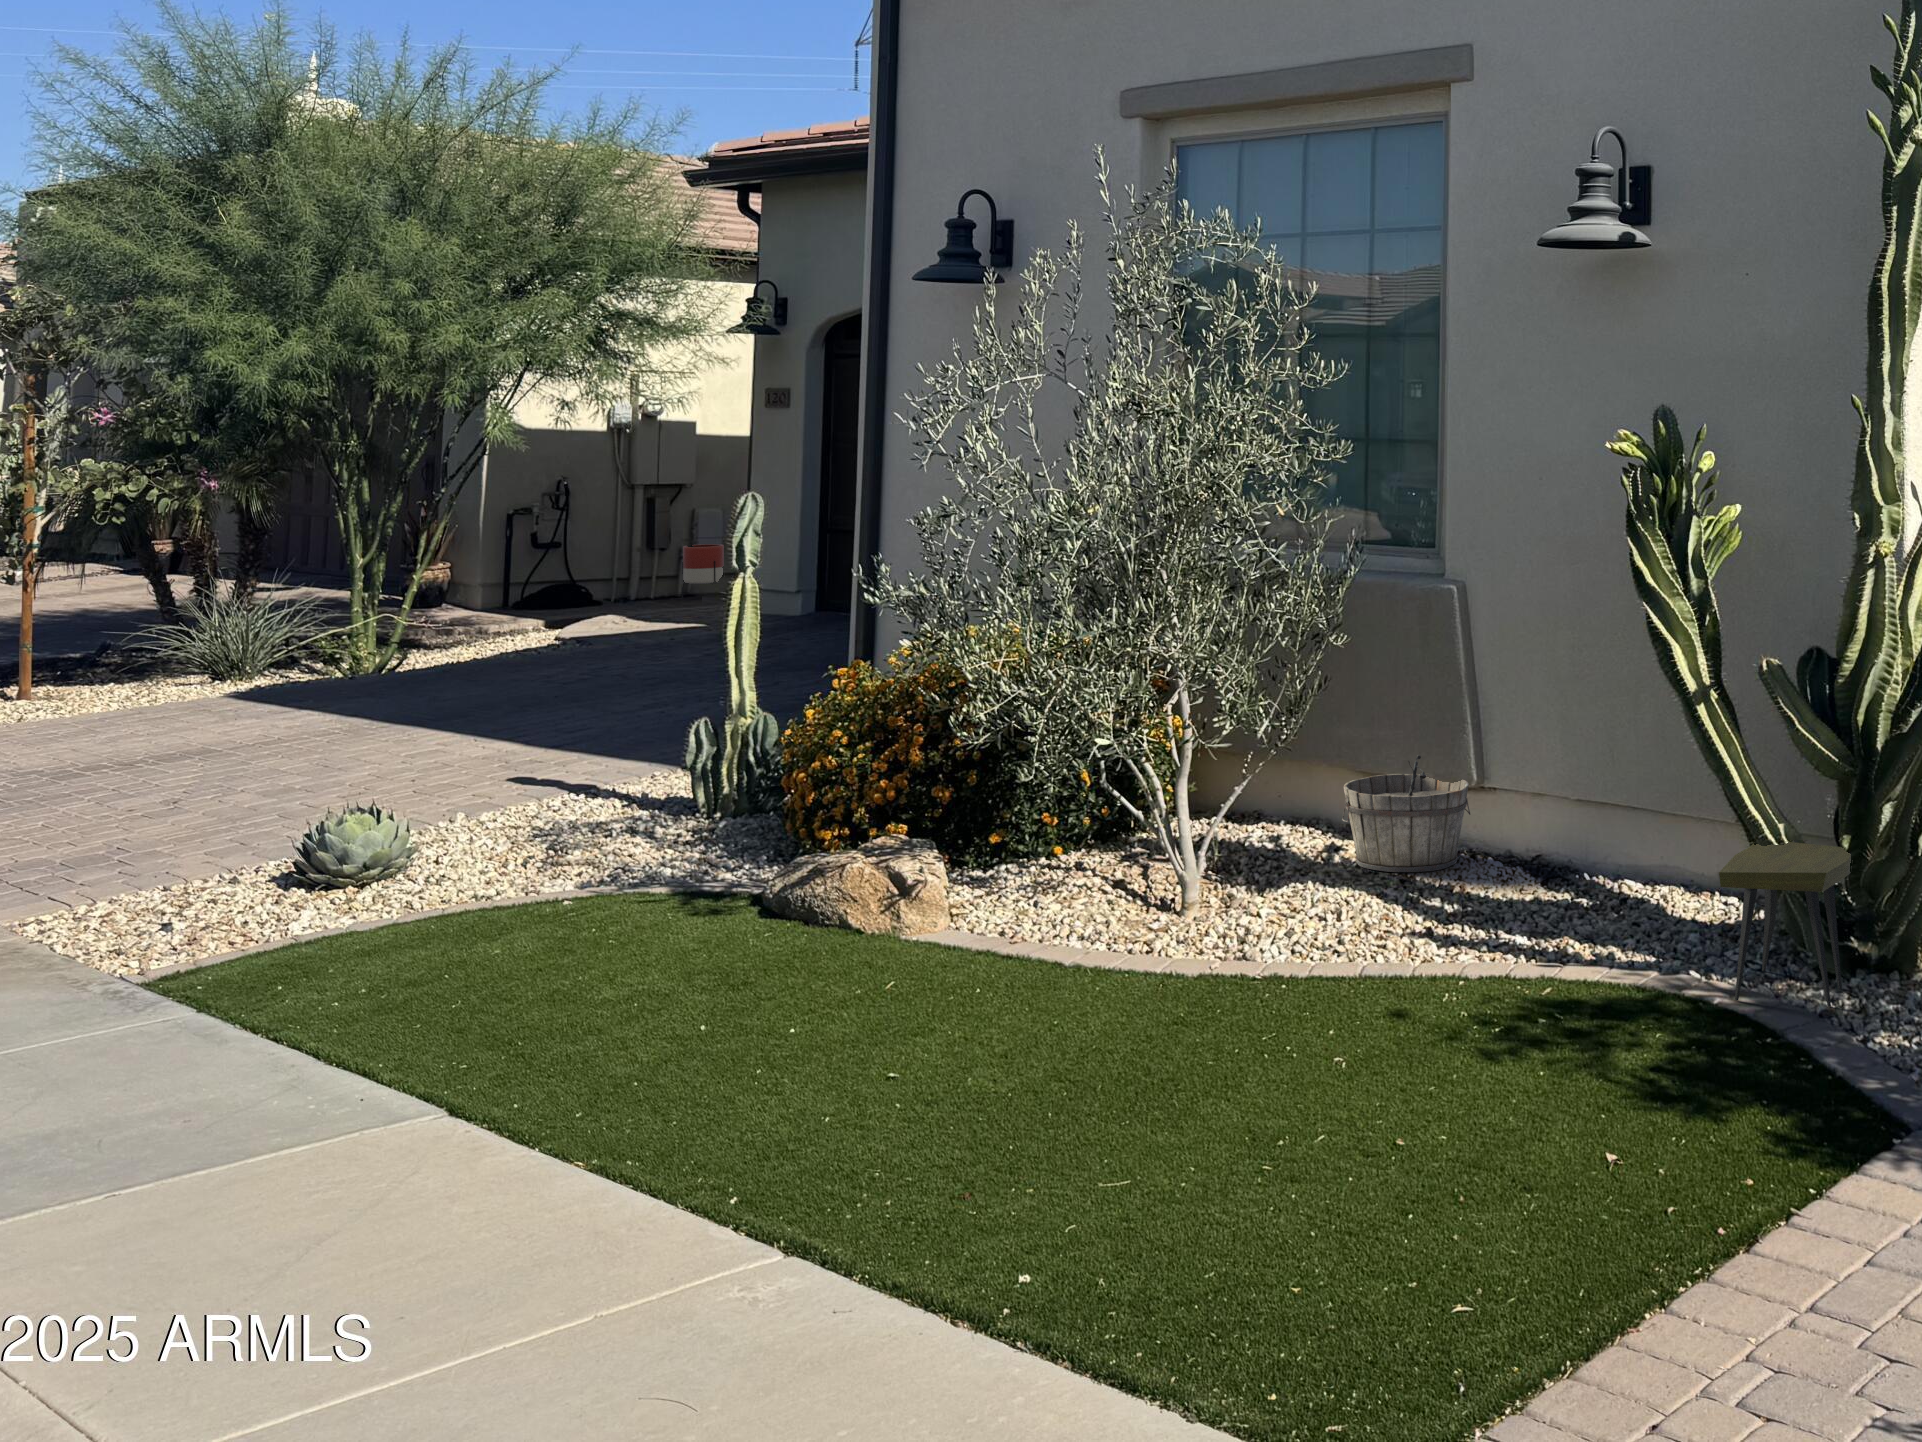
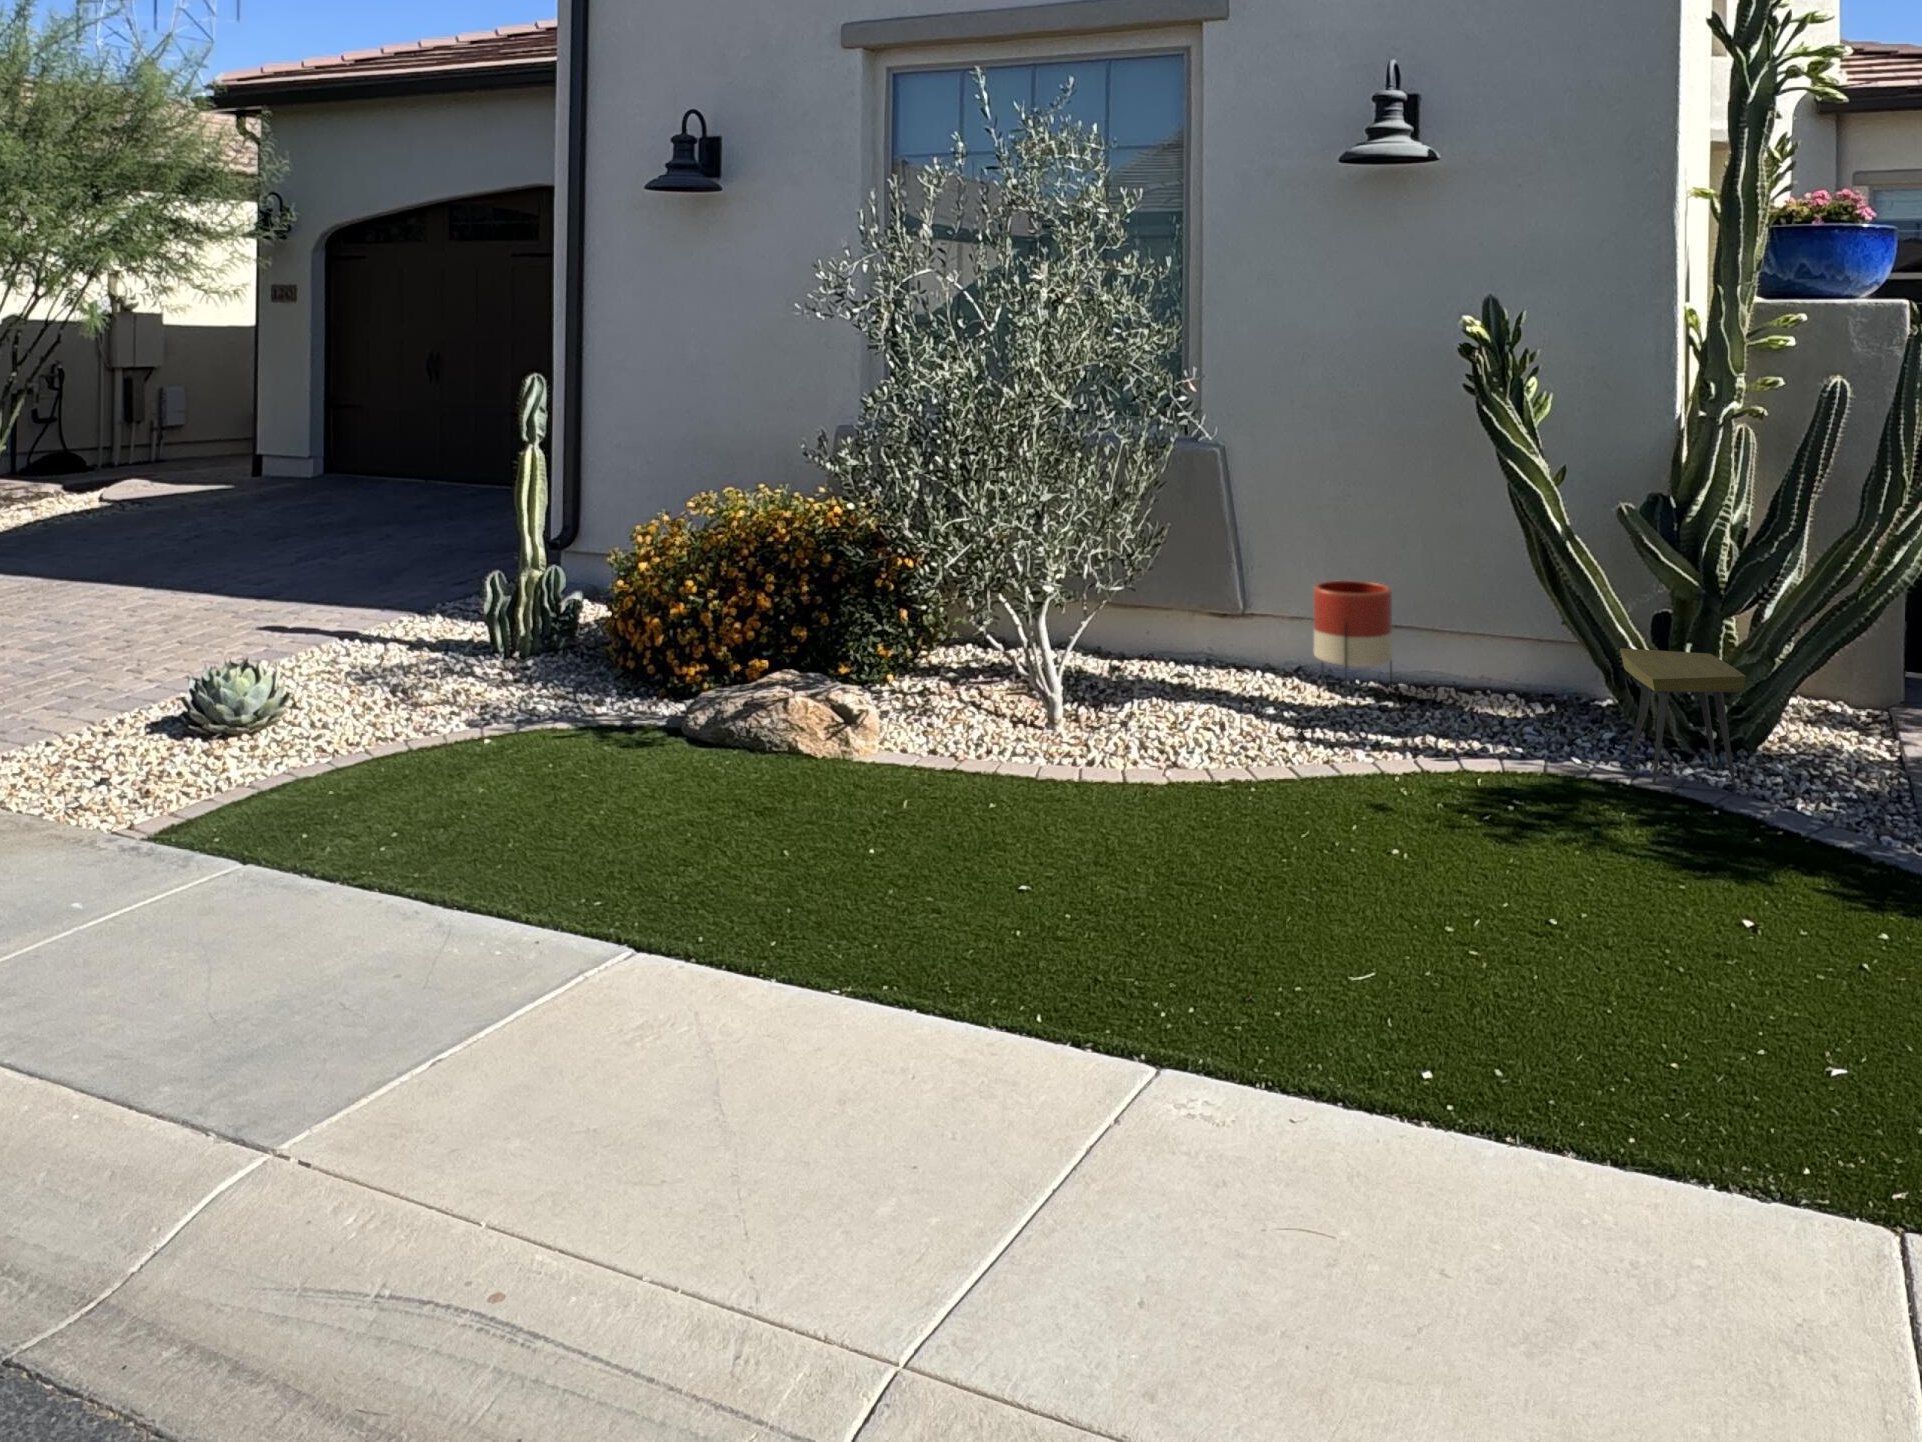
planter: present [682,544,724,599] -> present [1314,580,1393,696]
wooden bucket: present [1342,755,1470,872] -> none [1133,585,1240,683]

